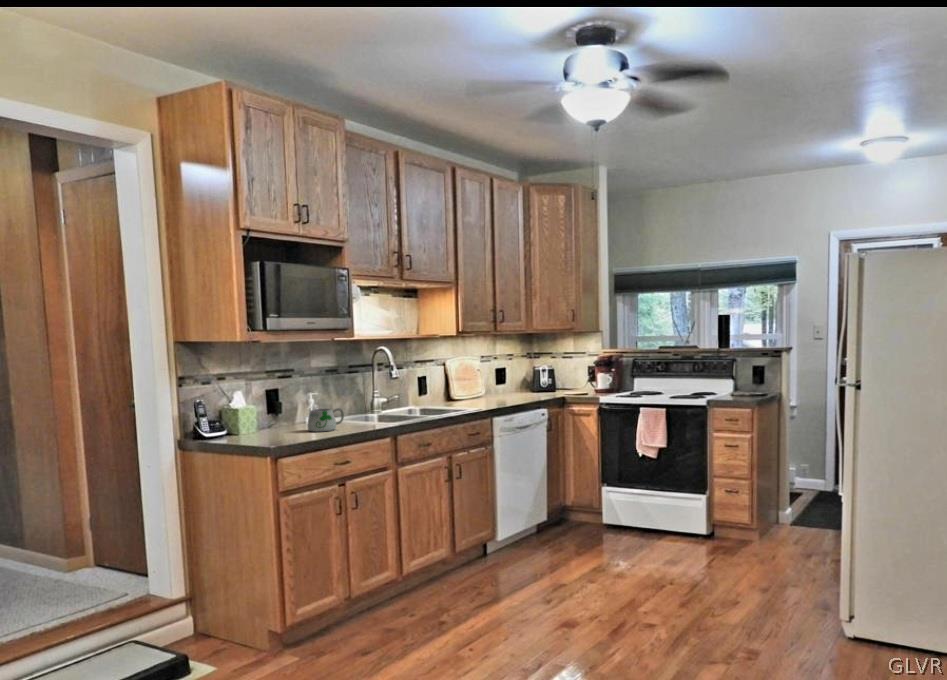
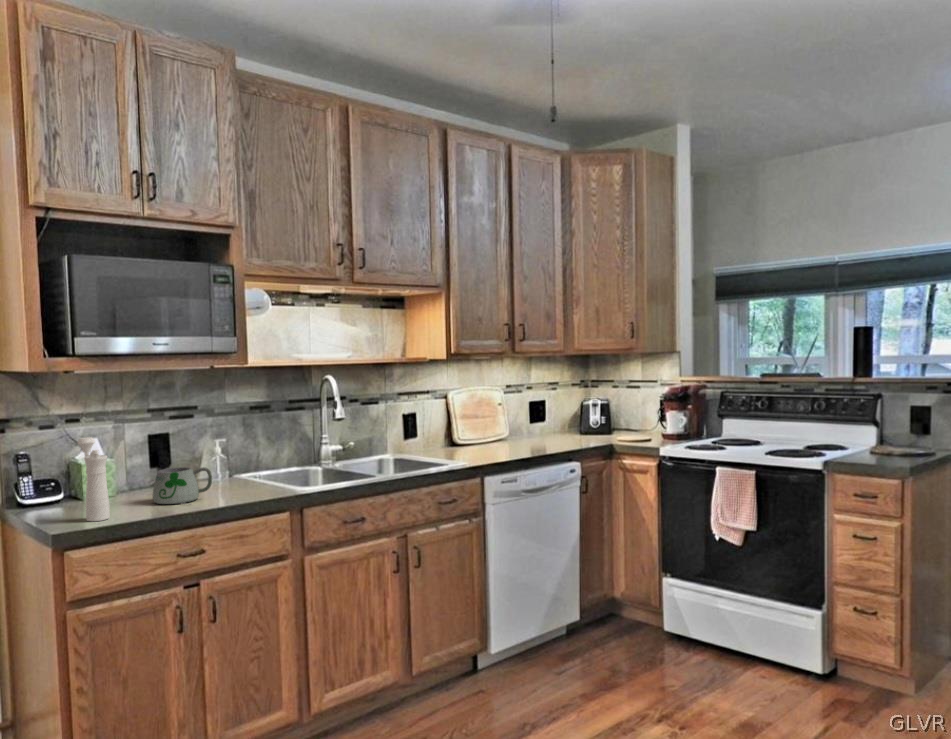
pepper mill: none [273,388,302,439] -> present [78,437,110,522]

